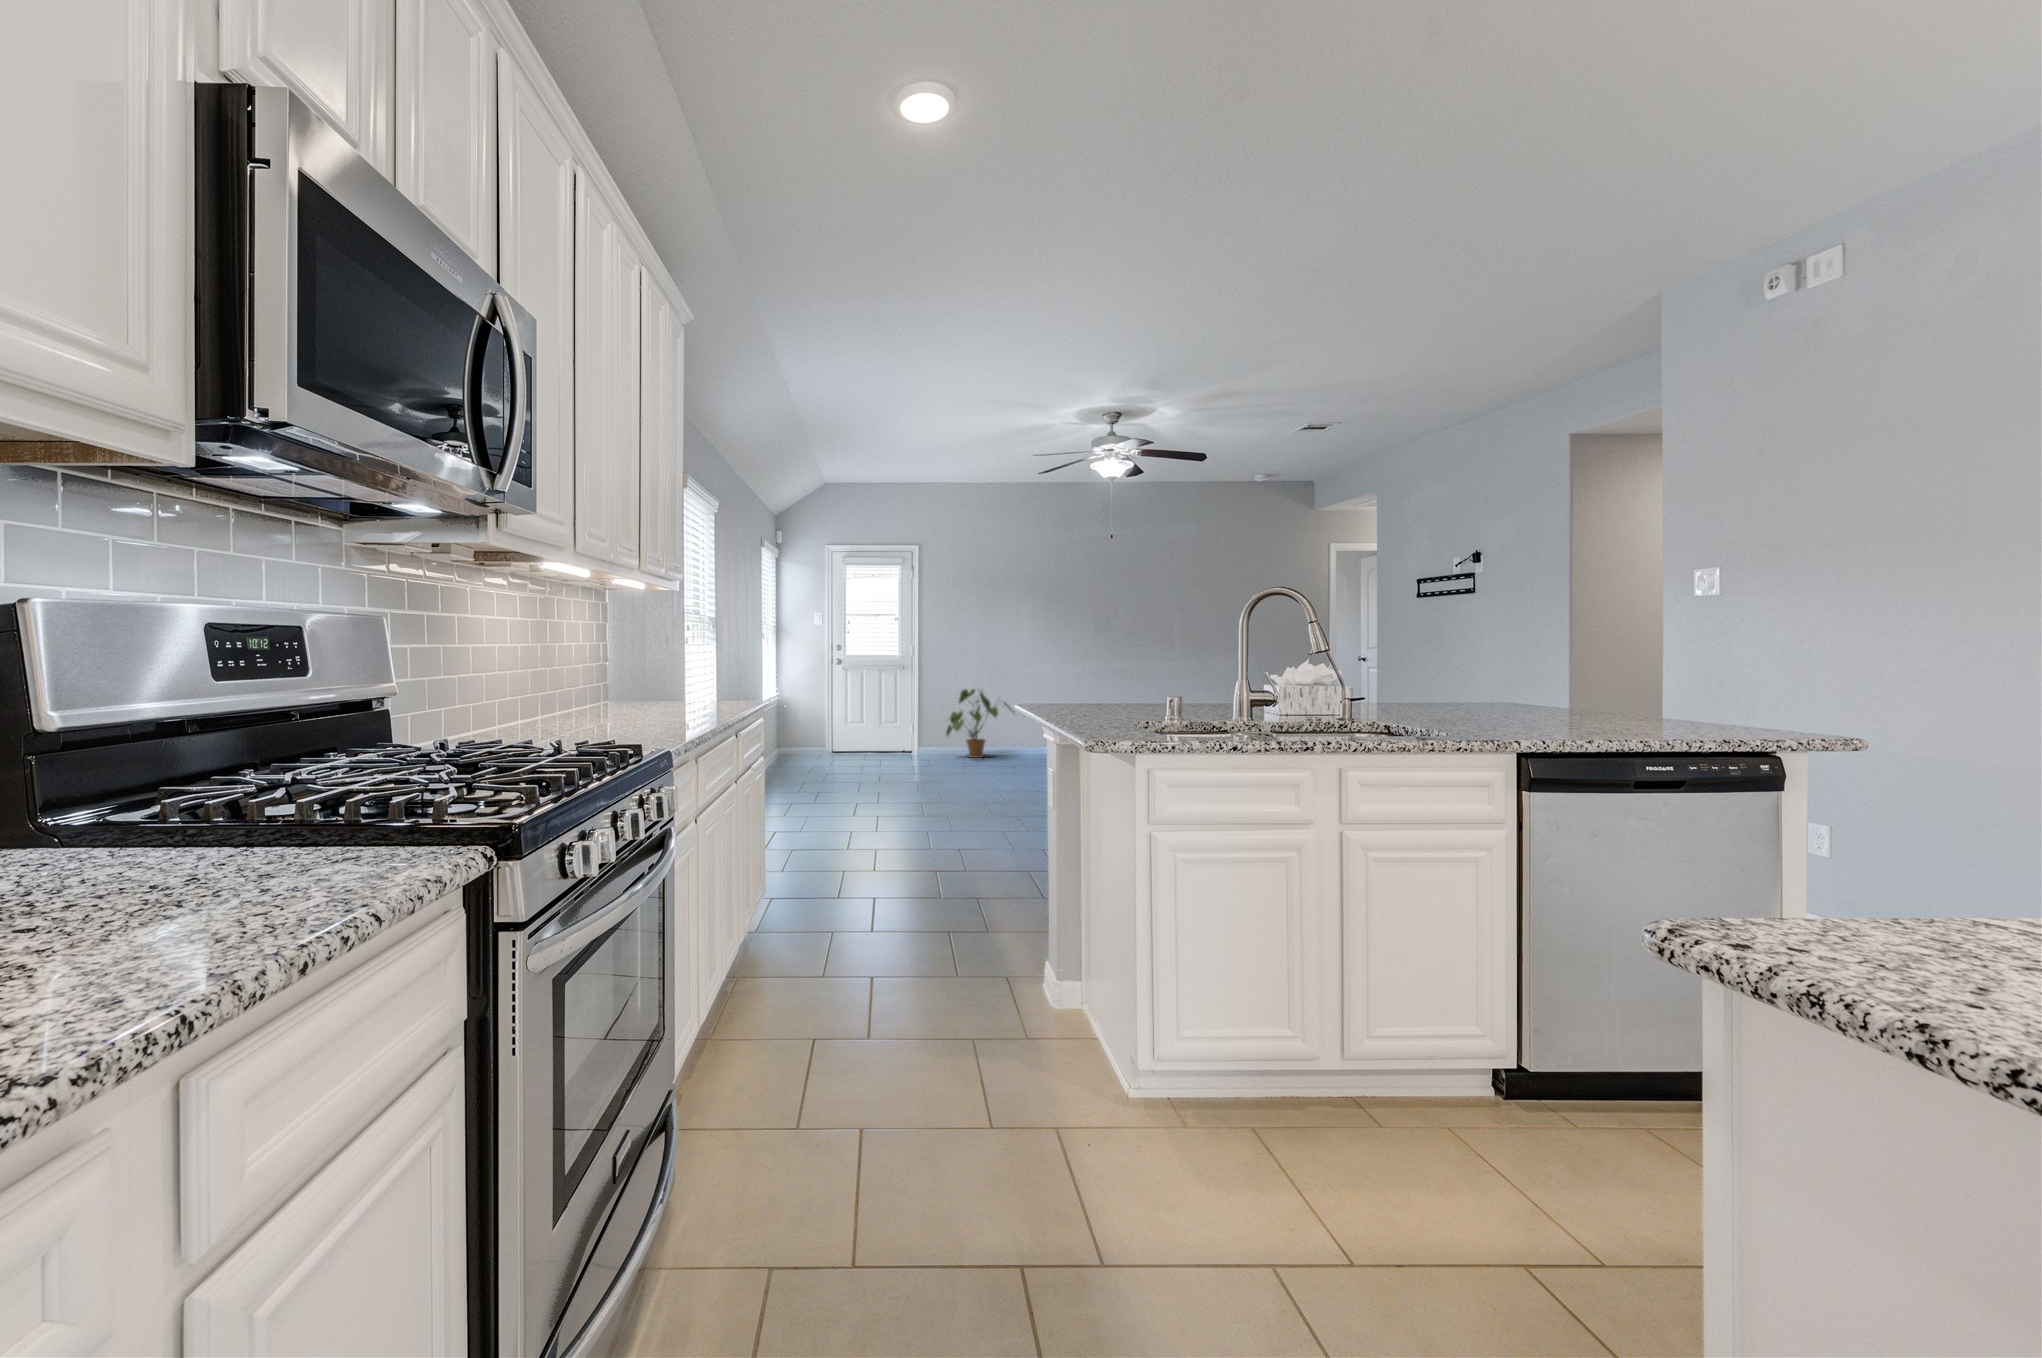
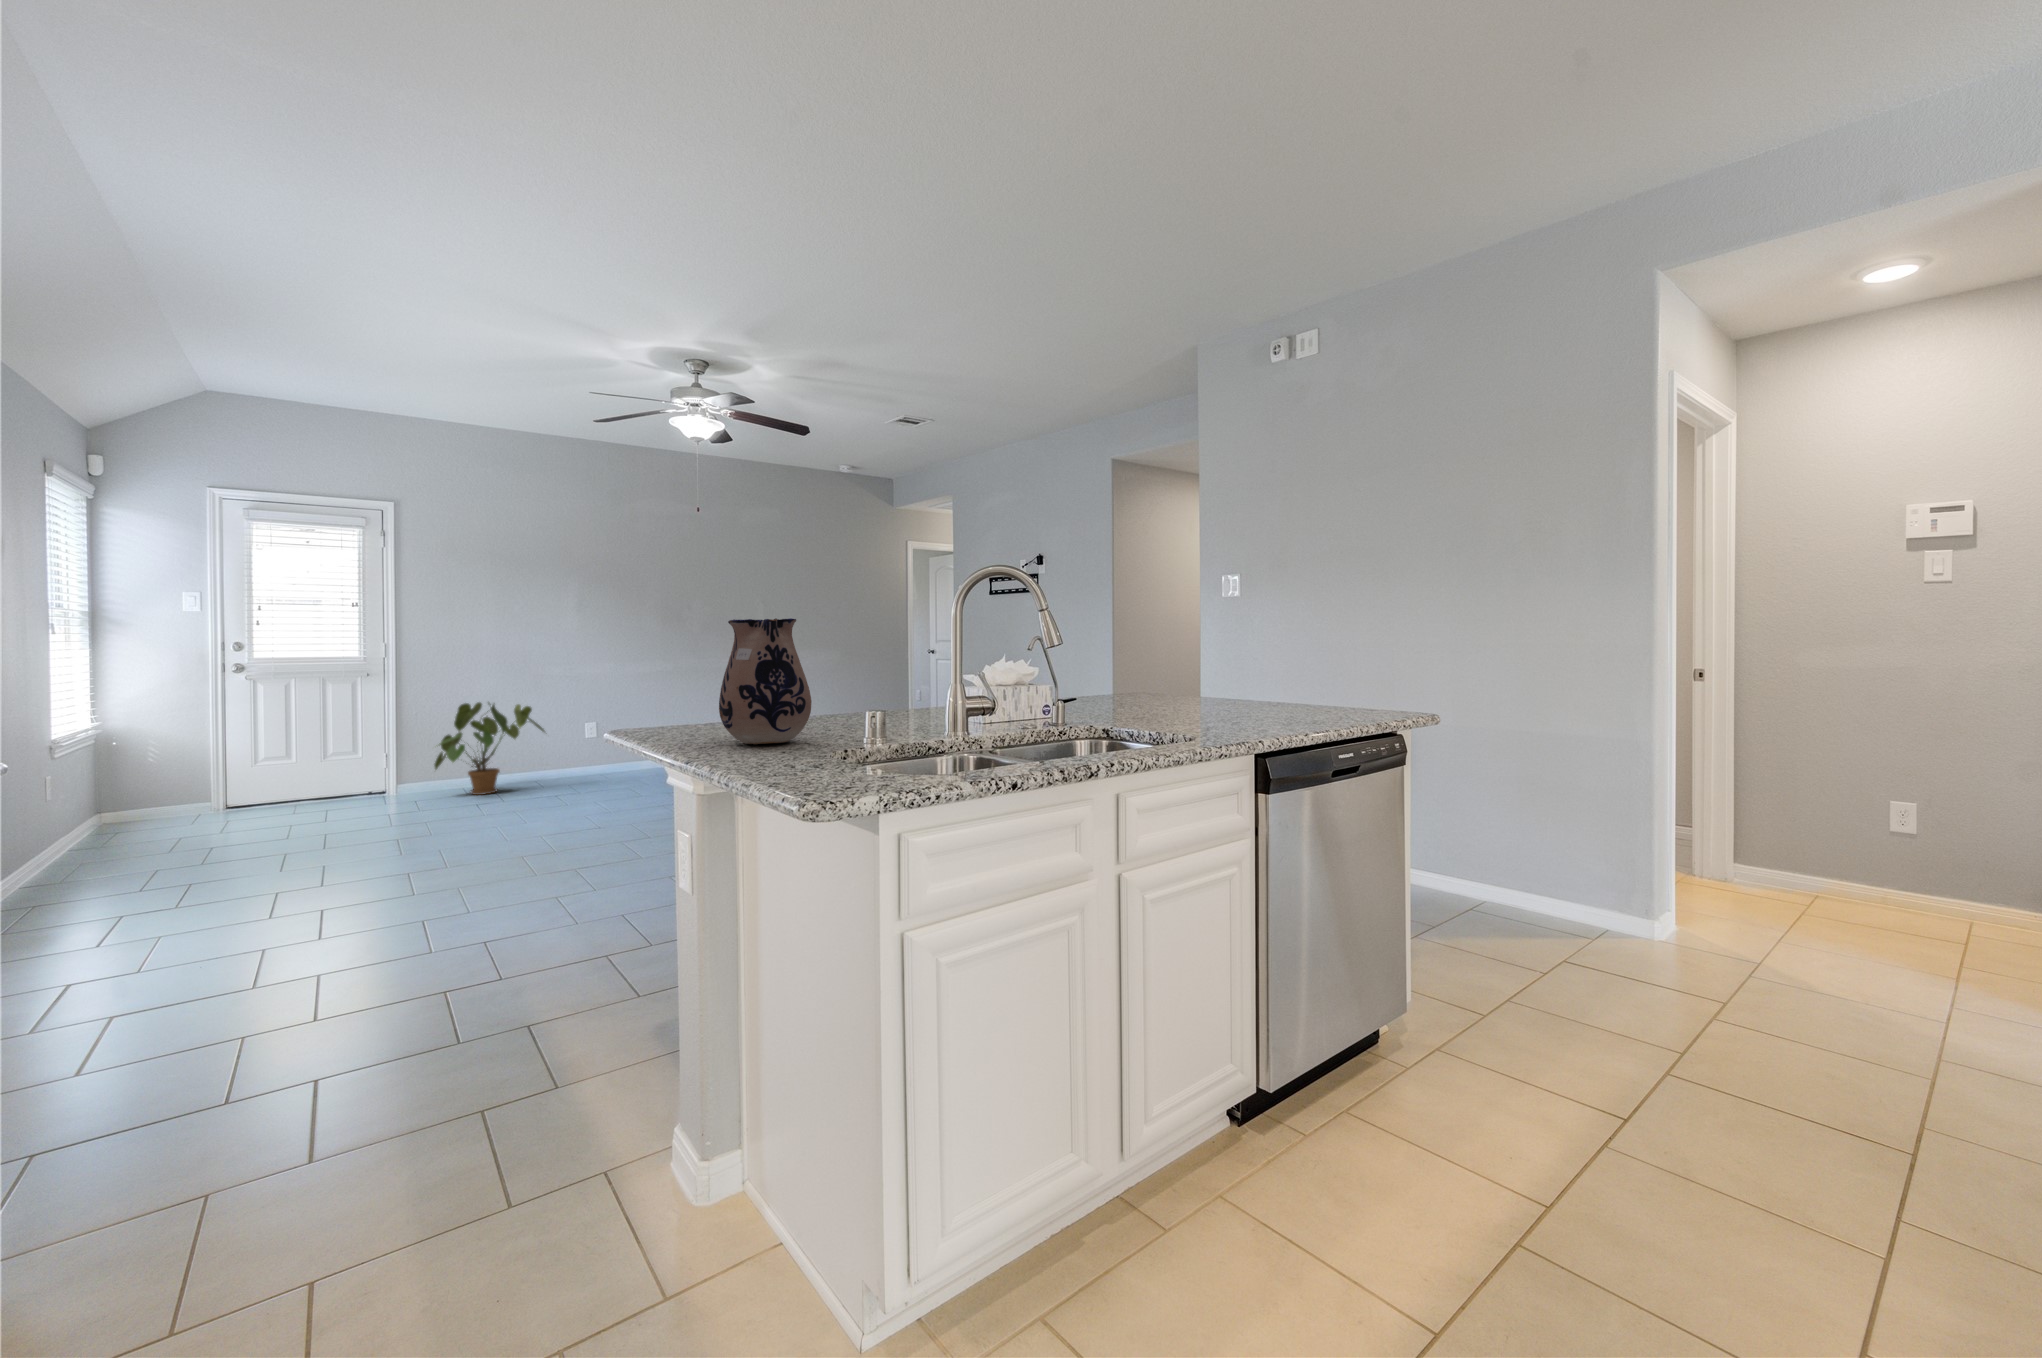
ceramic pitcher: none [1067,629,1128,715] -> present [719,618,812,744]

